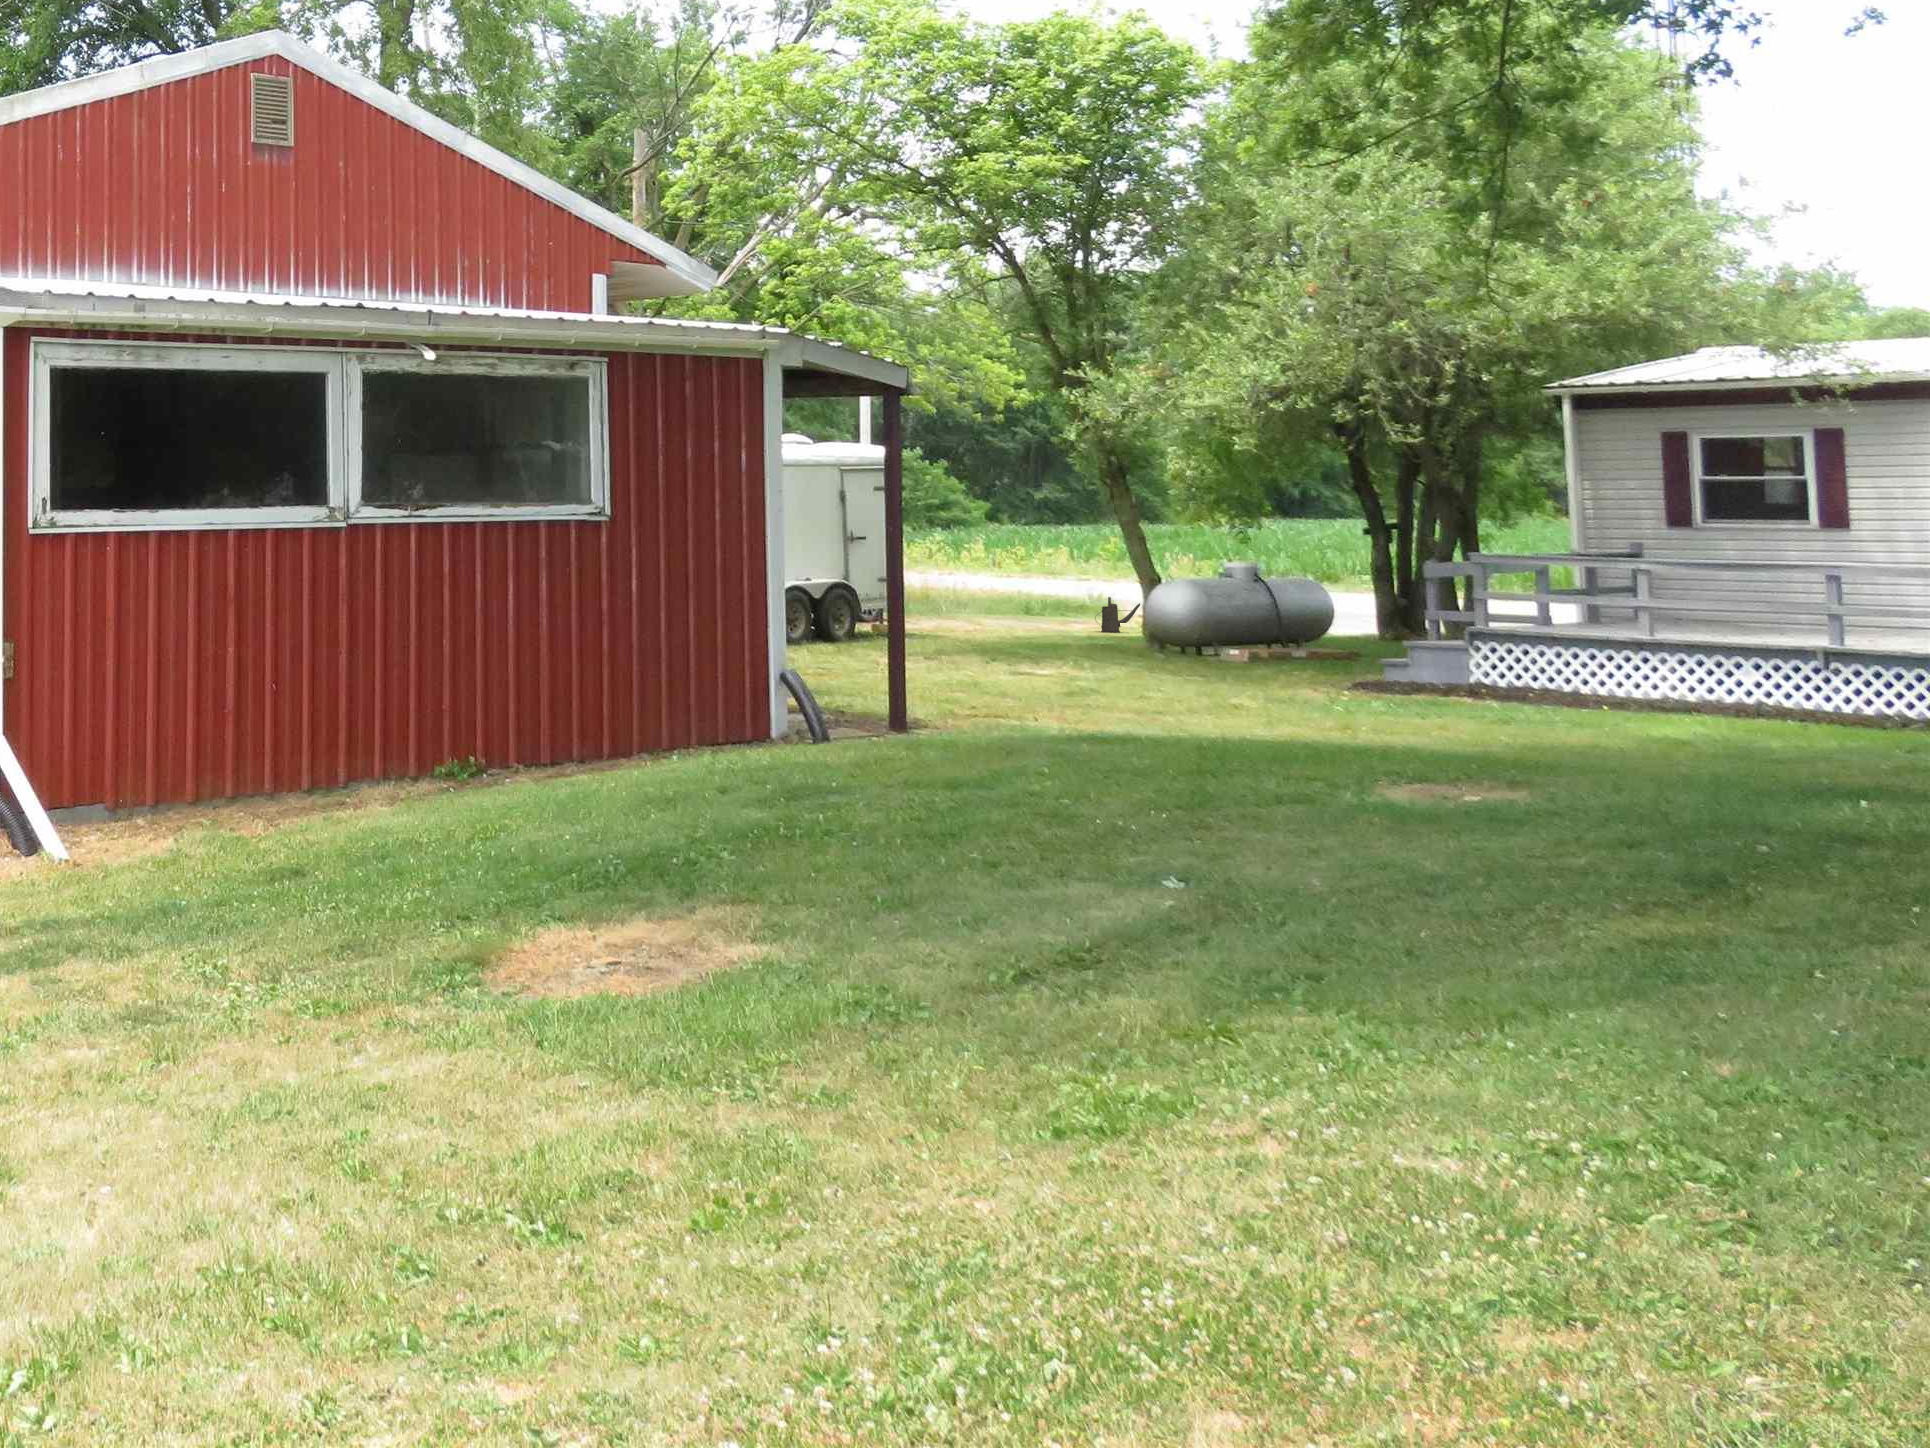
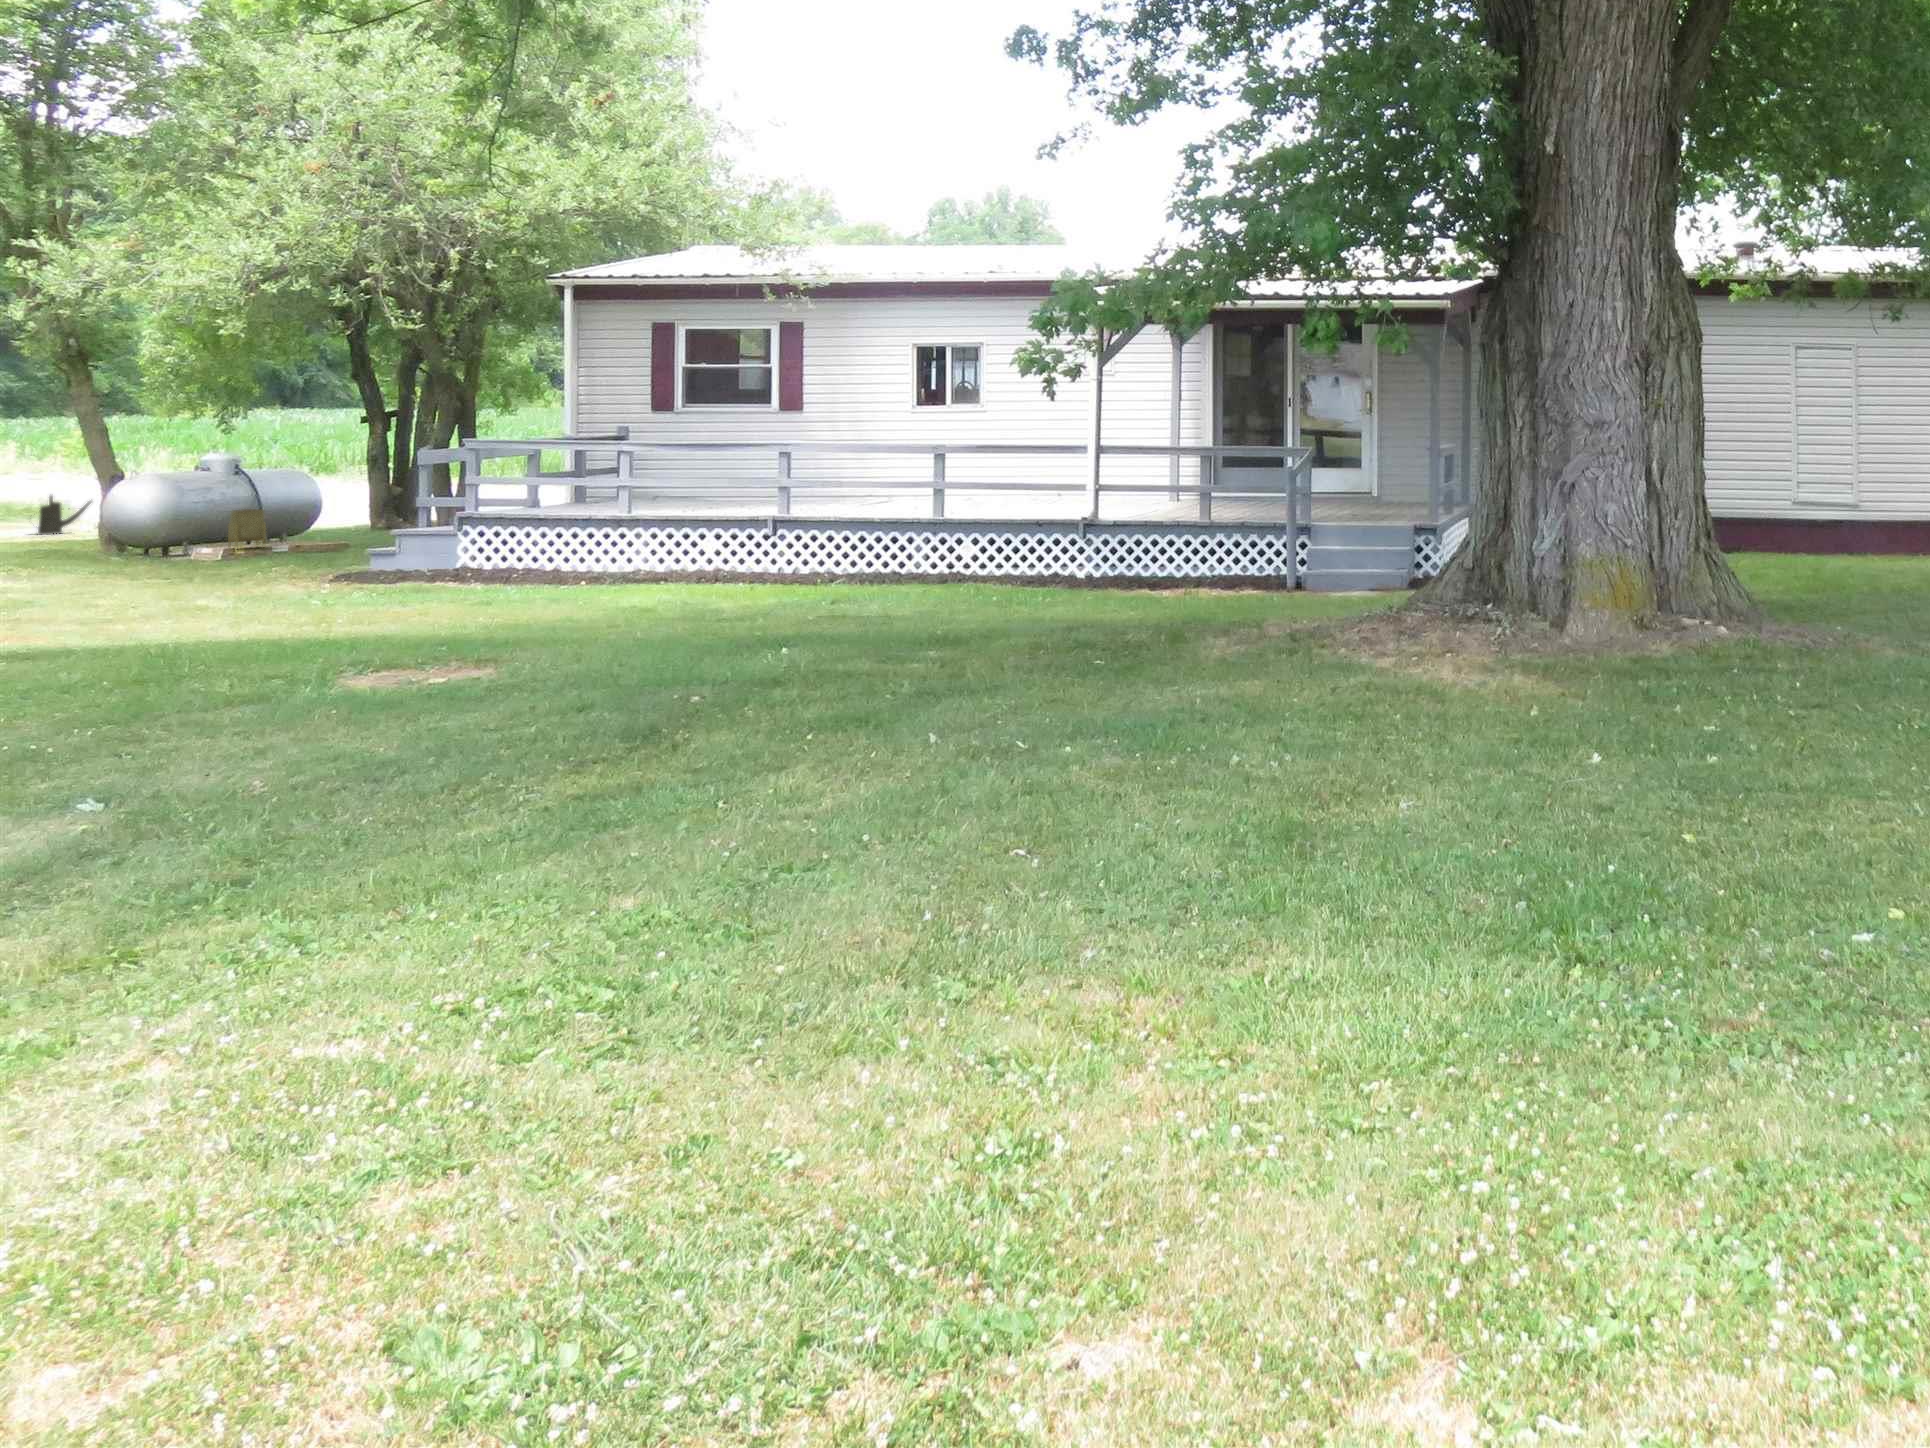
planter: none [1253,616,1285,655] -> present [228,509,266,547]

